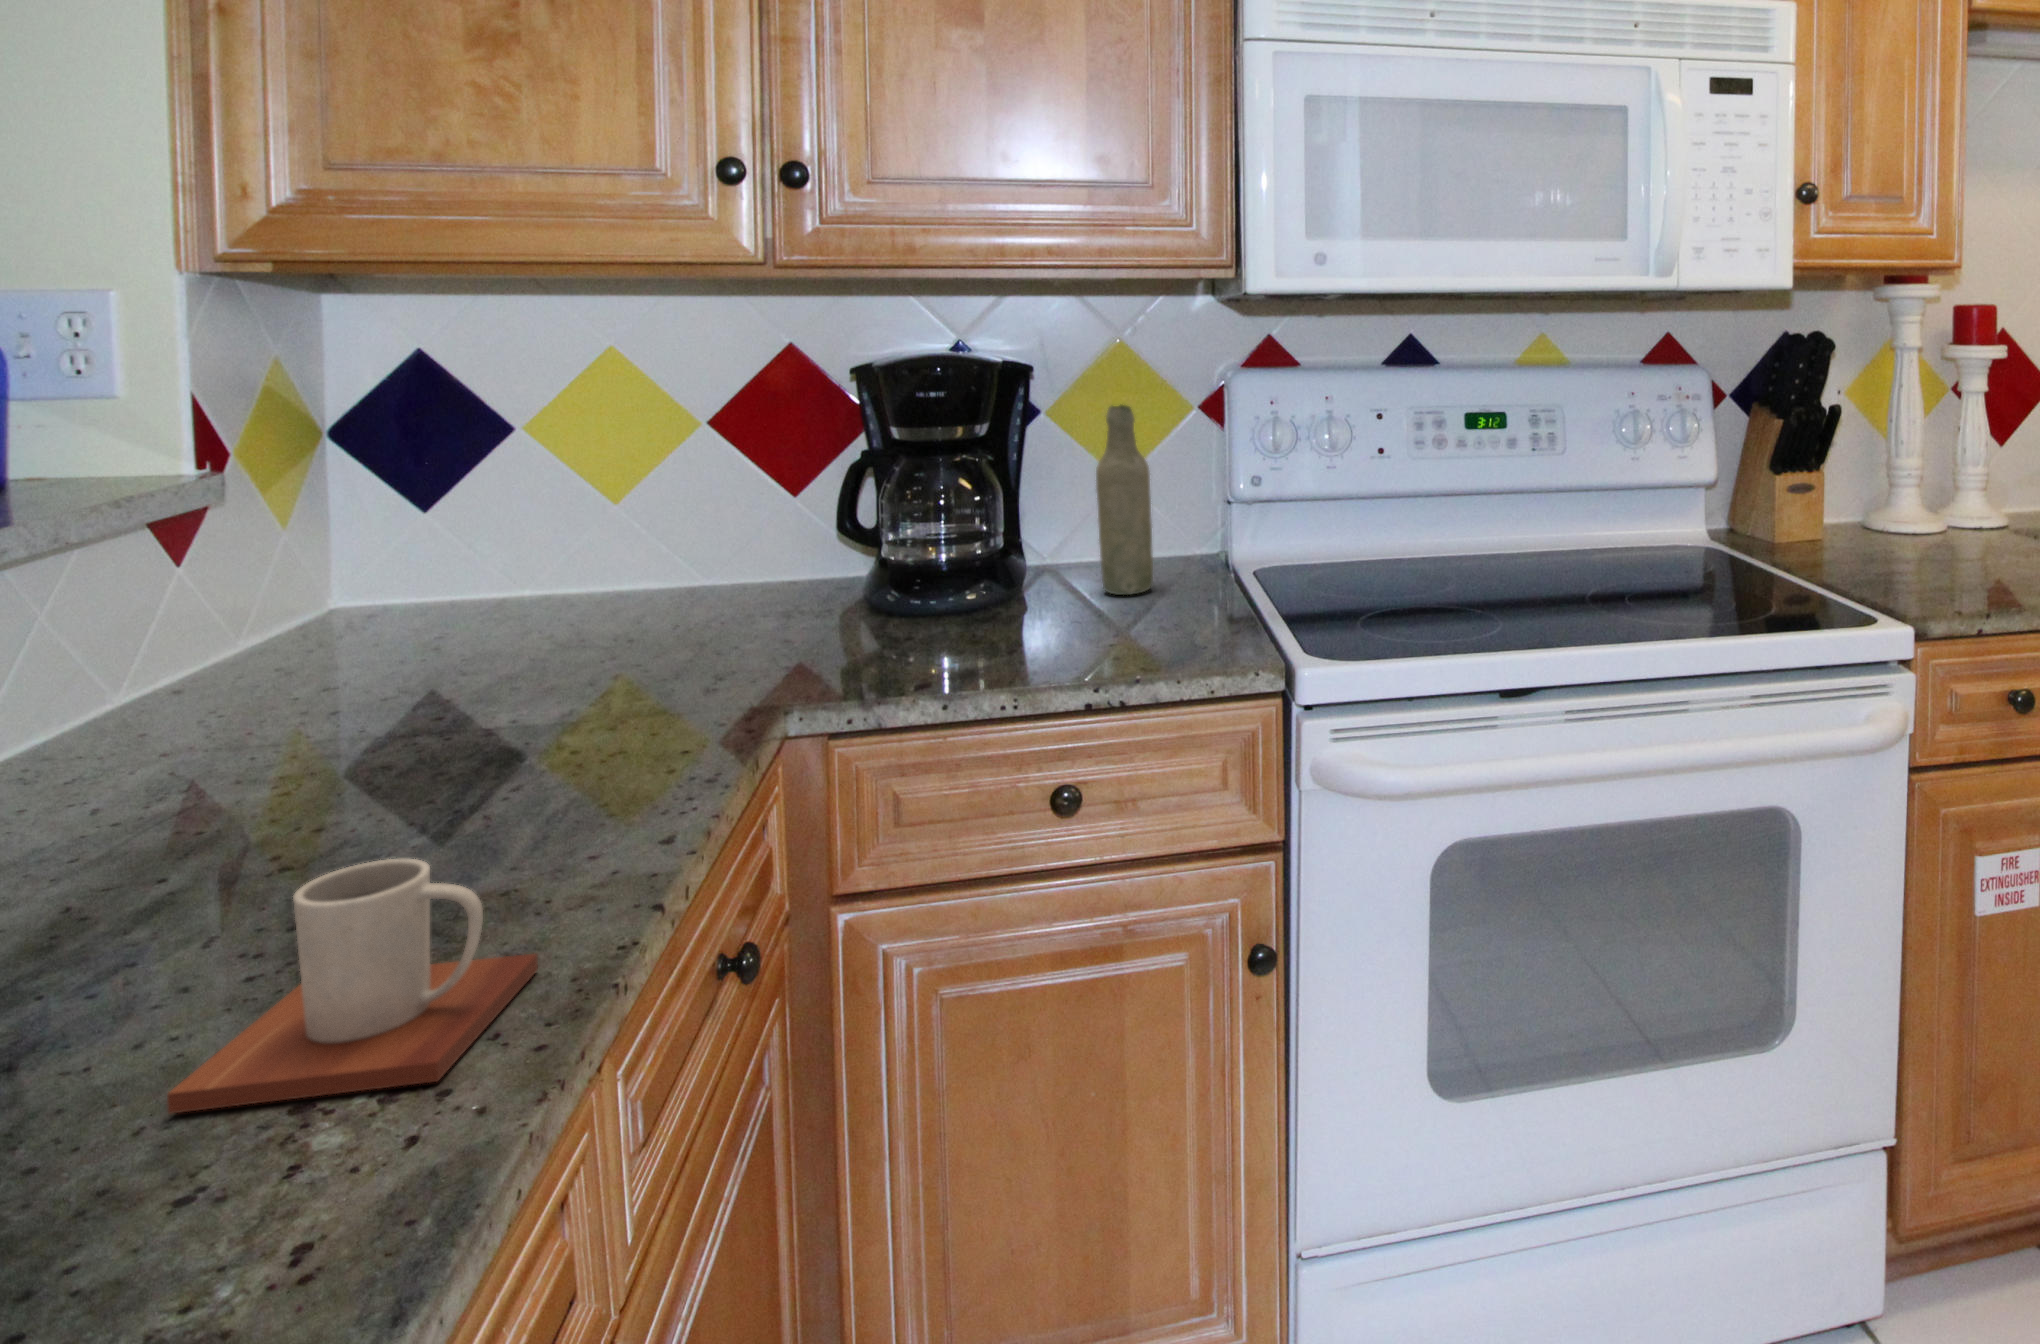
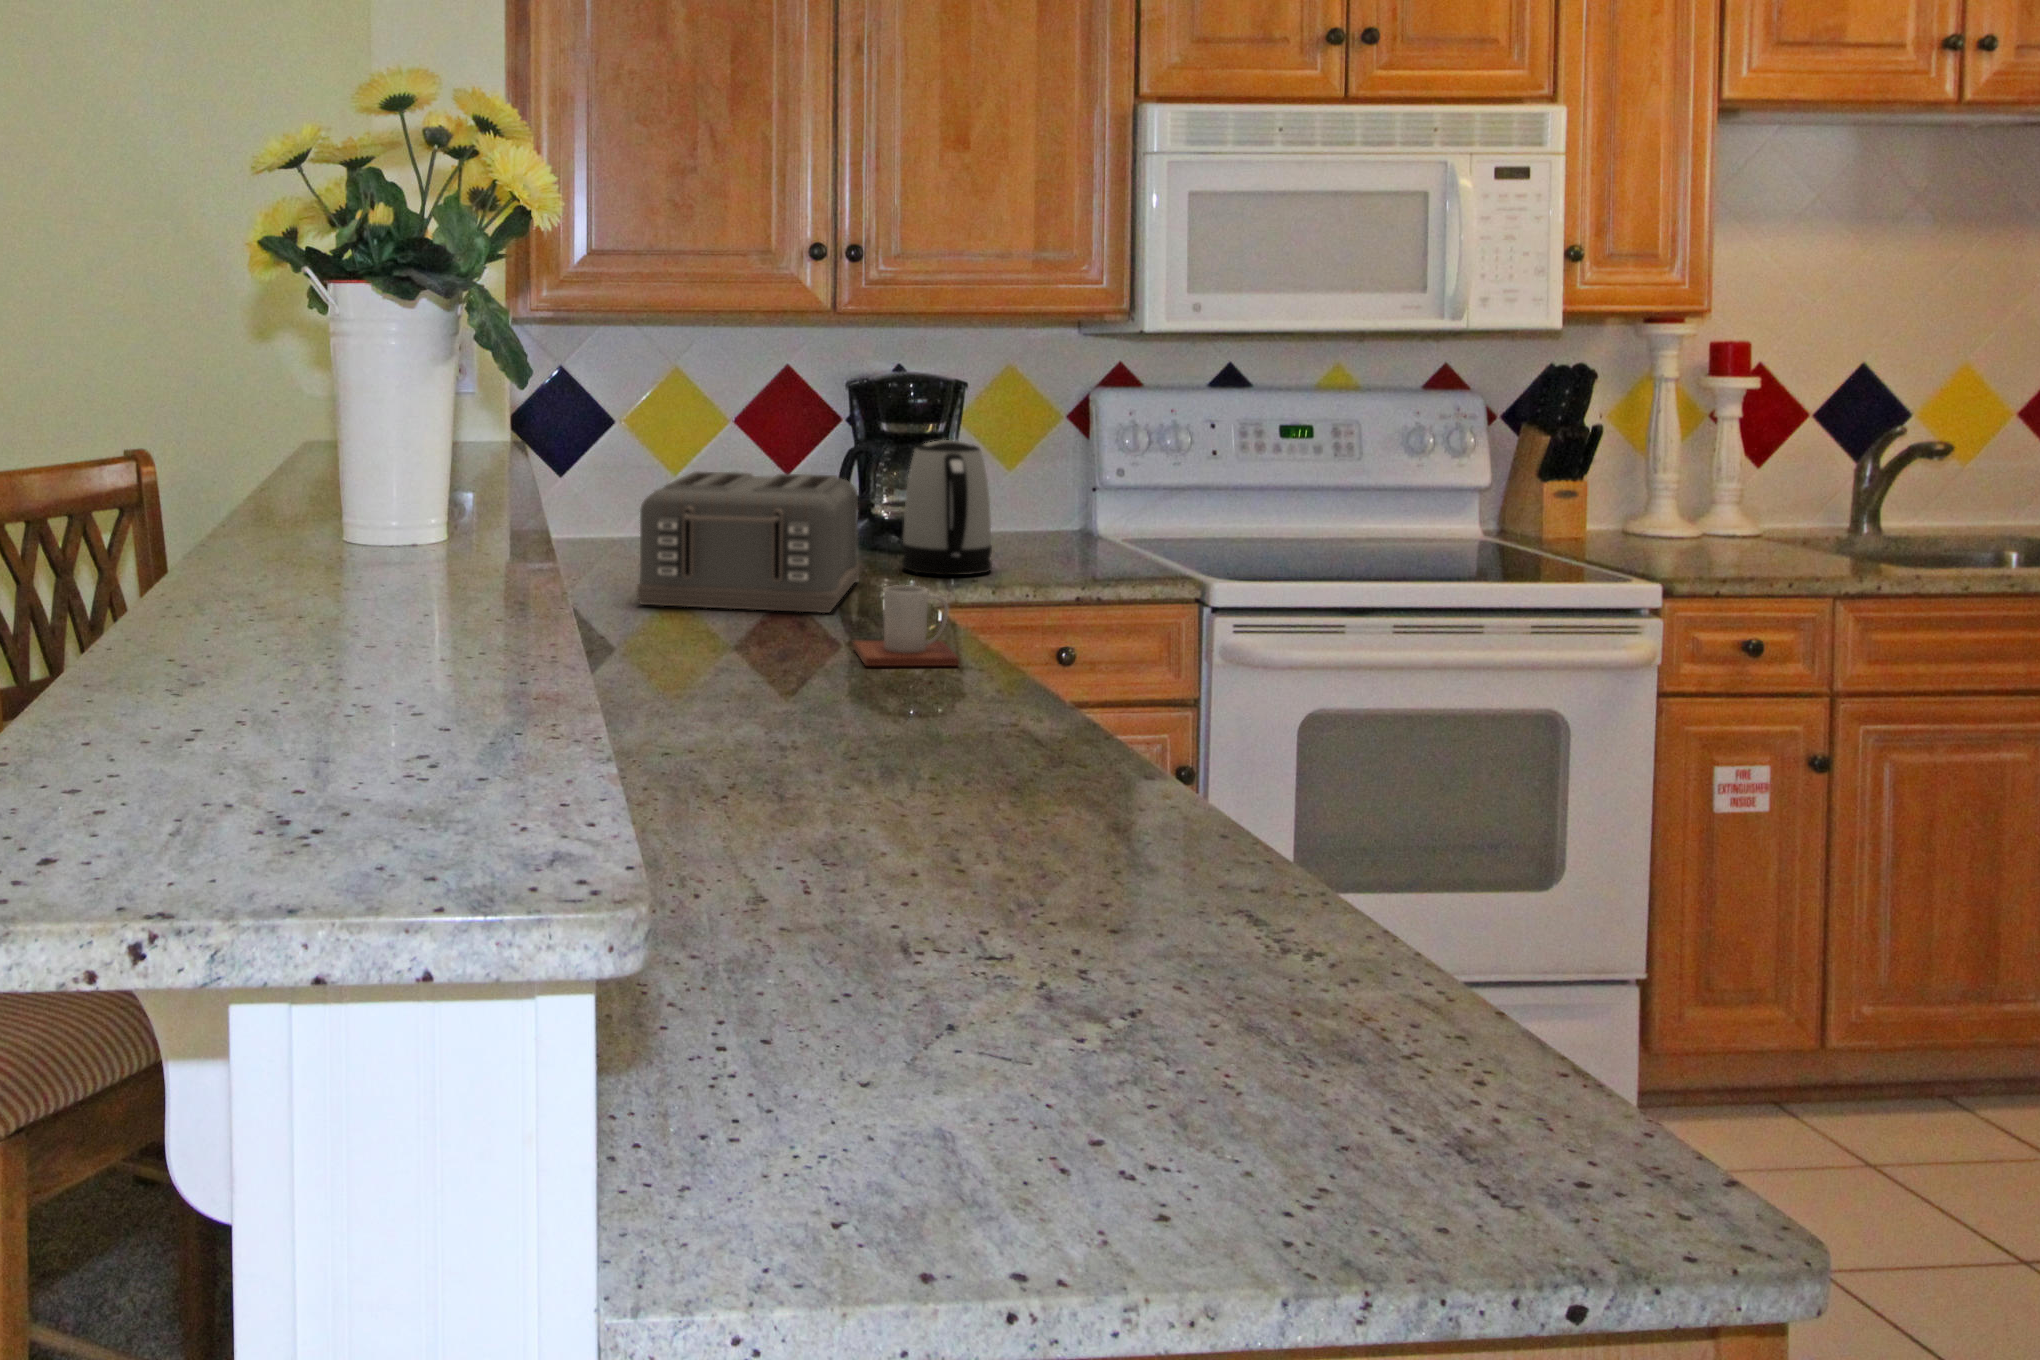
bottle: present [1096,405,1153,595] -> none [1012,411,1051,550]
kettle: none [863,459,1007,670] -> present [902,440,992,575]
toaster: none [150,529,747,816] -> present [637,471,860,613]

